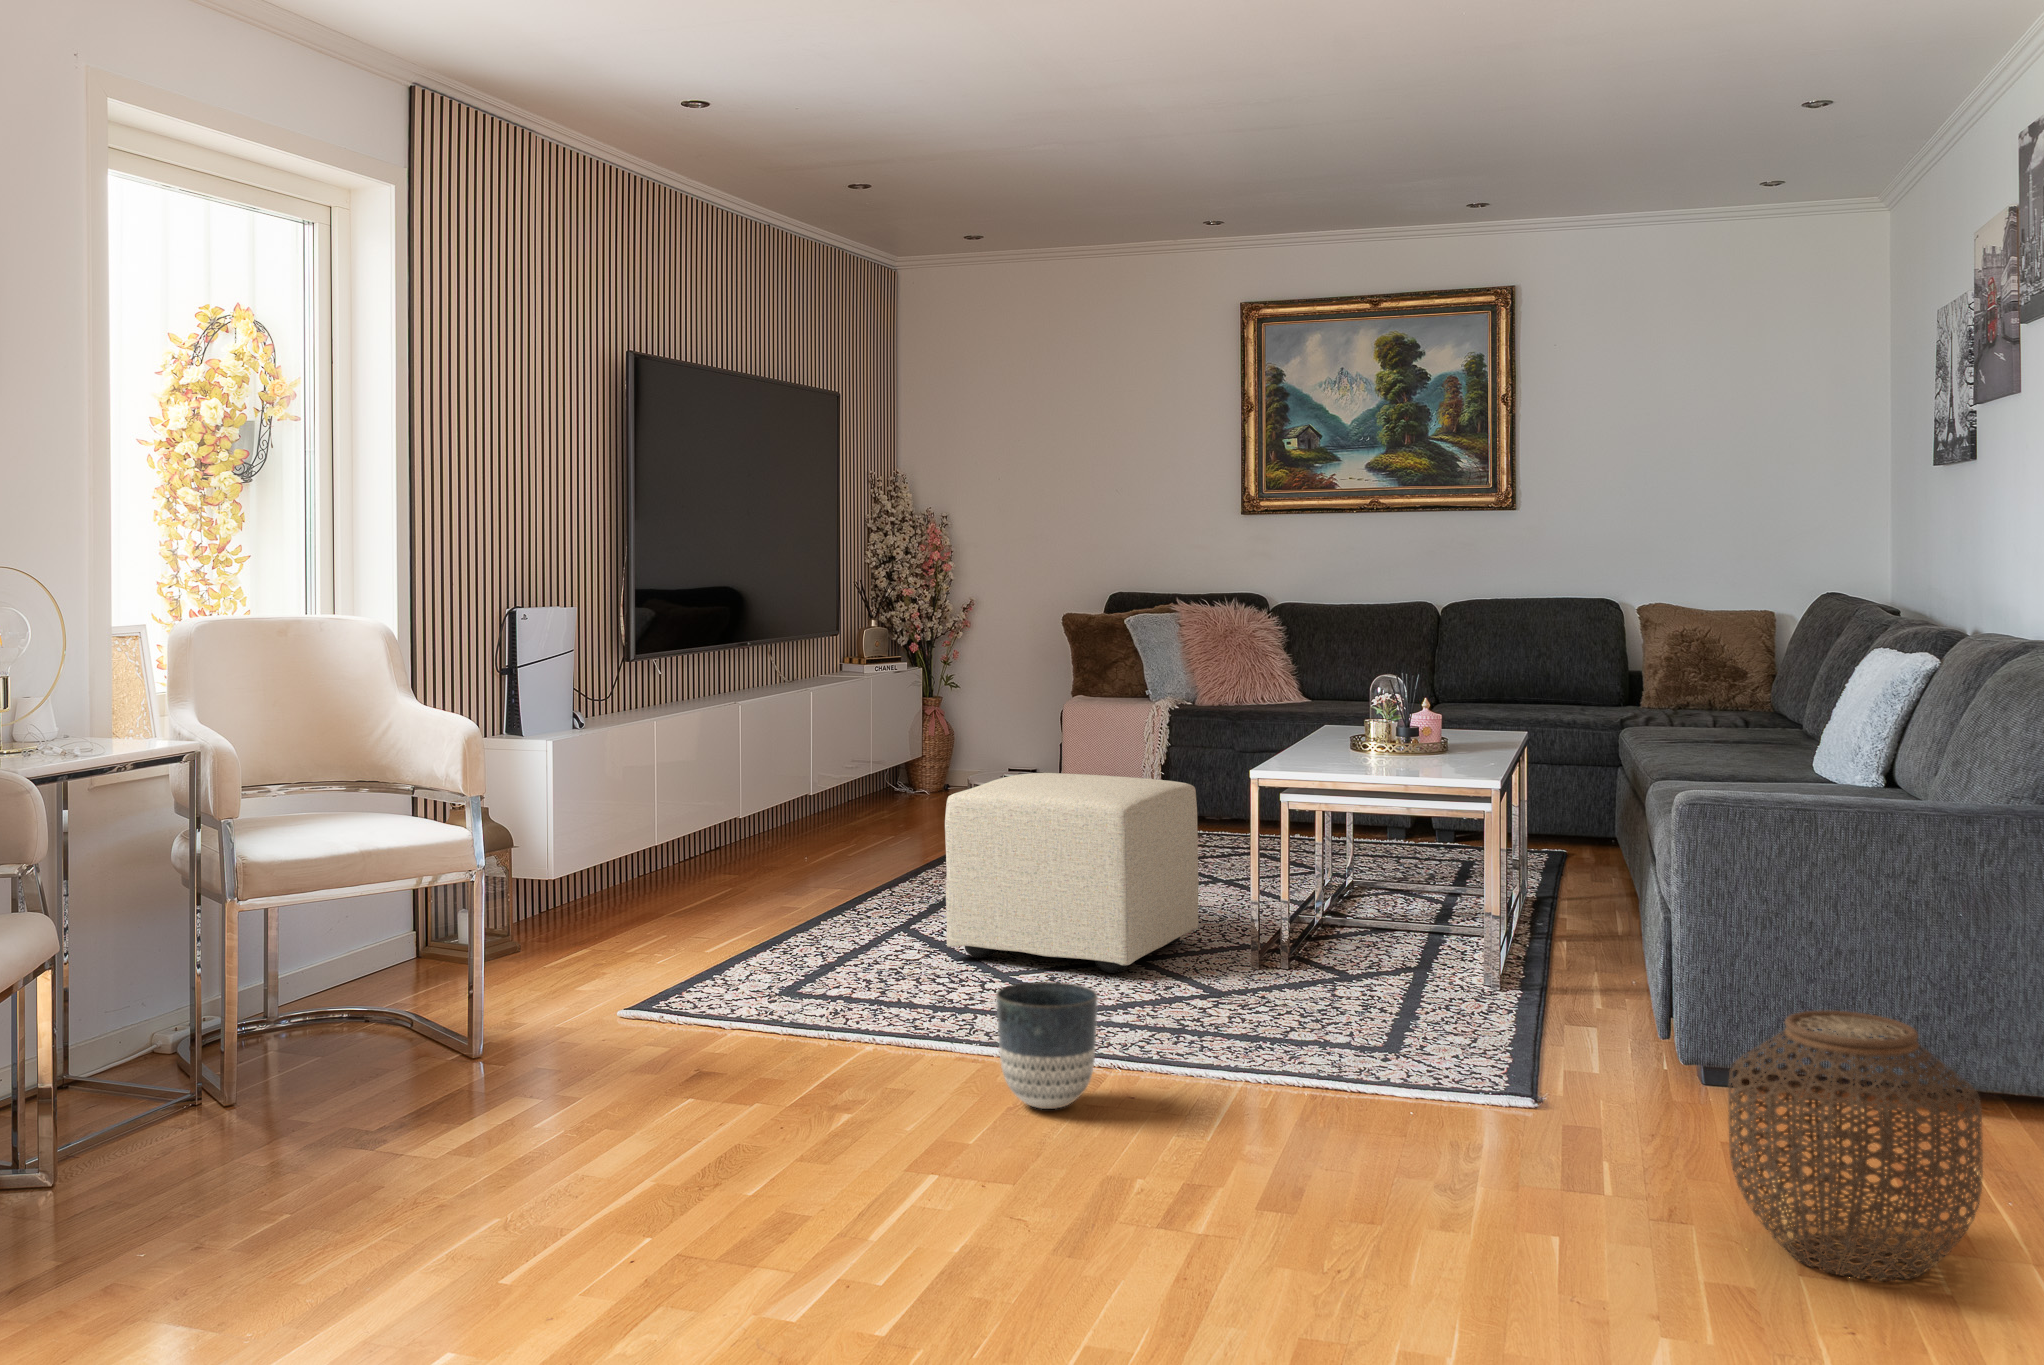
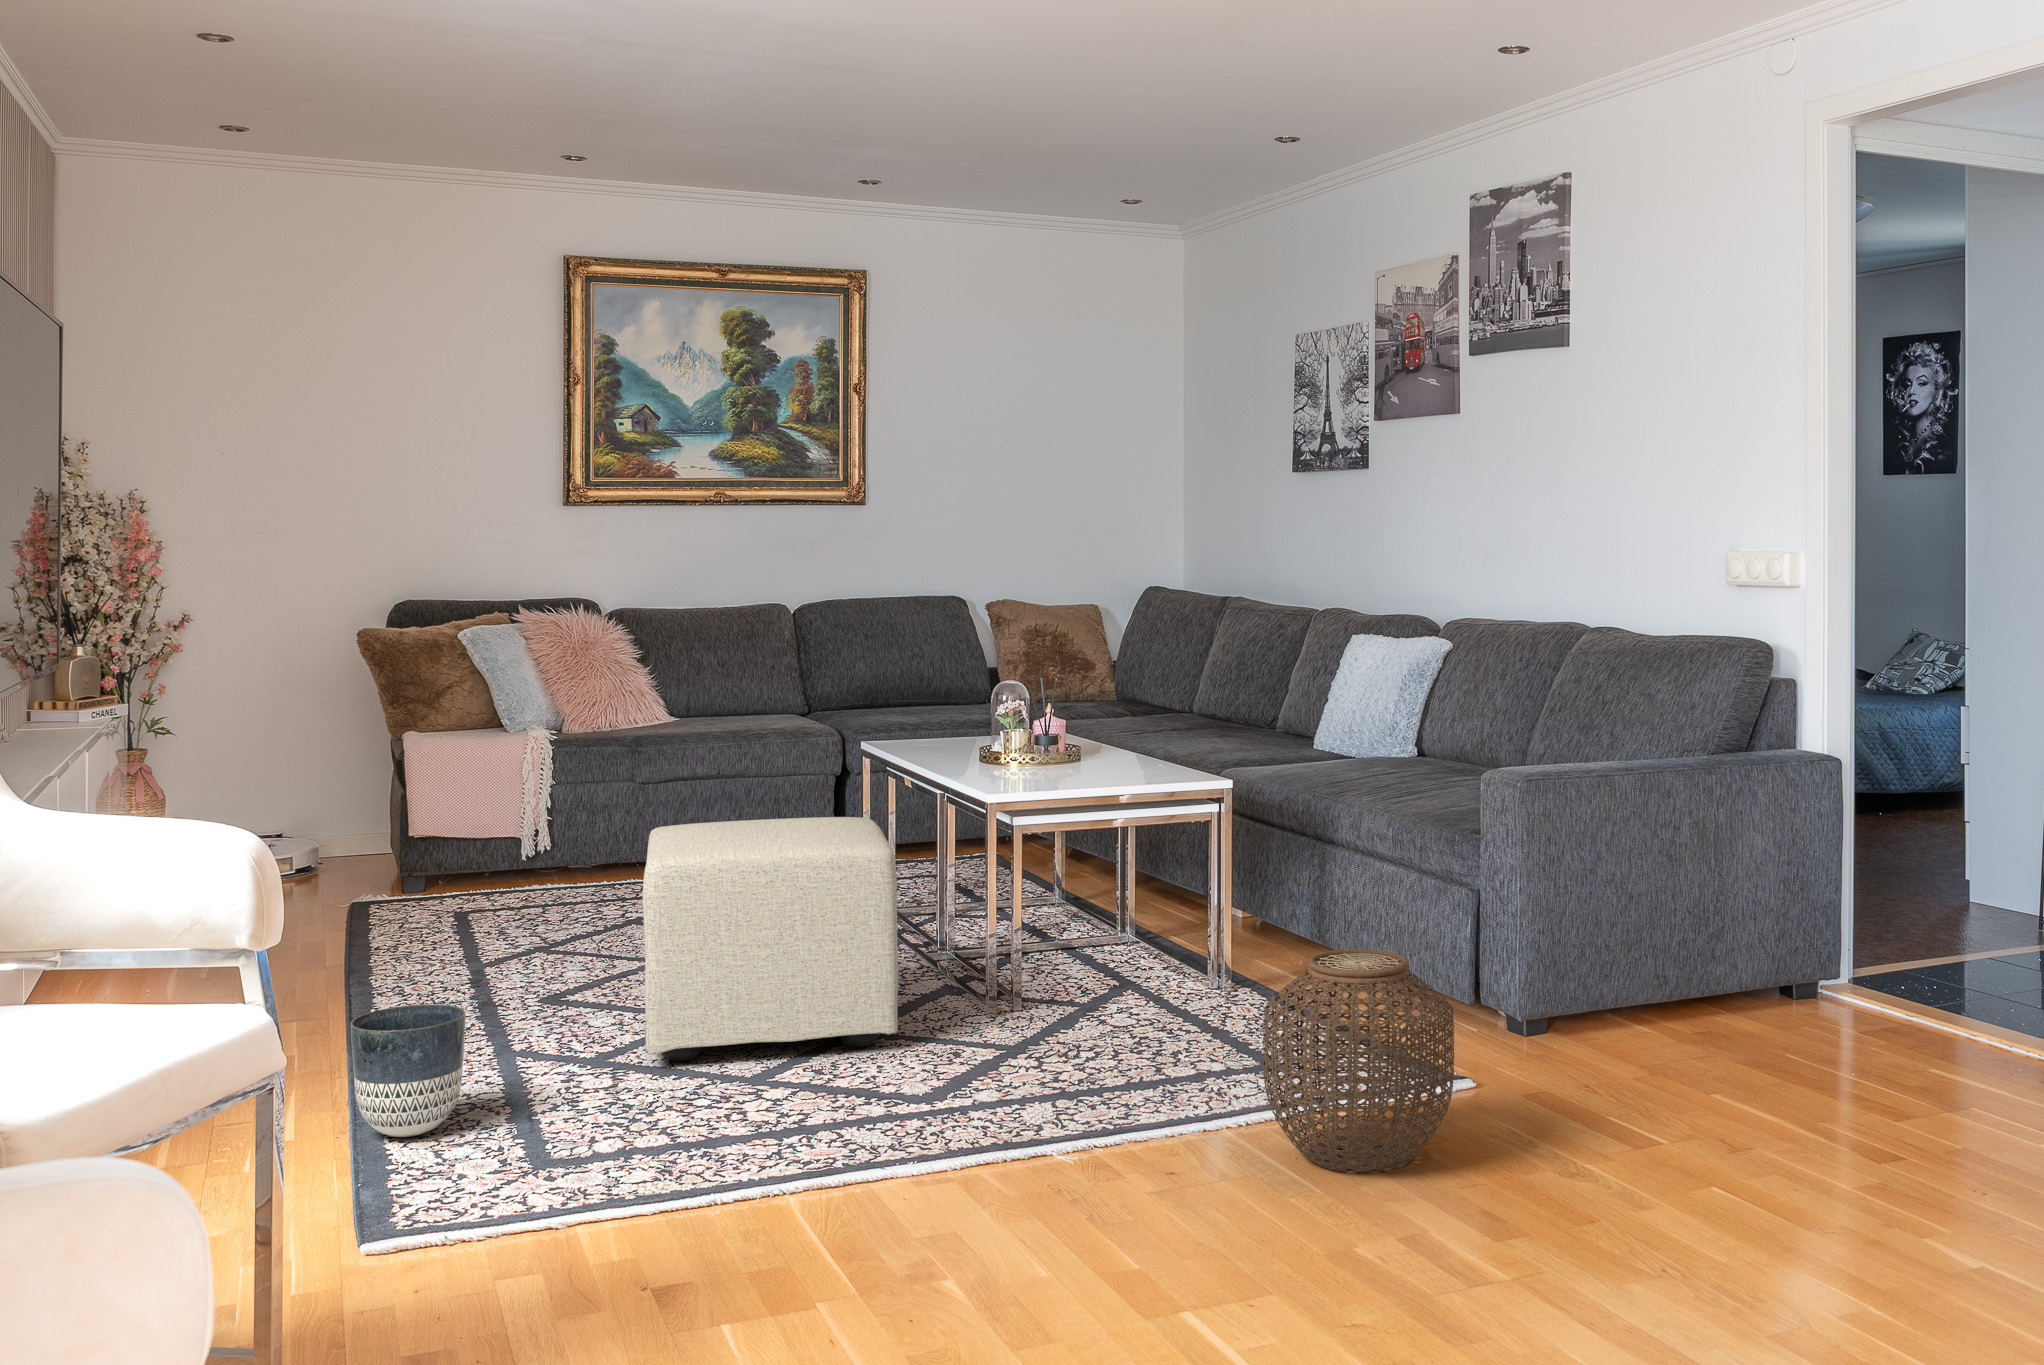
planter: present [996,982,1098,1109] -> present [351,1004,465,1137]
woven basket: present [1728,1010,1983,1281] -> present [1263,949,1454,1172]

